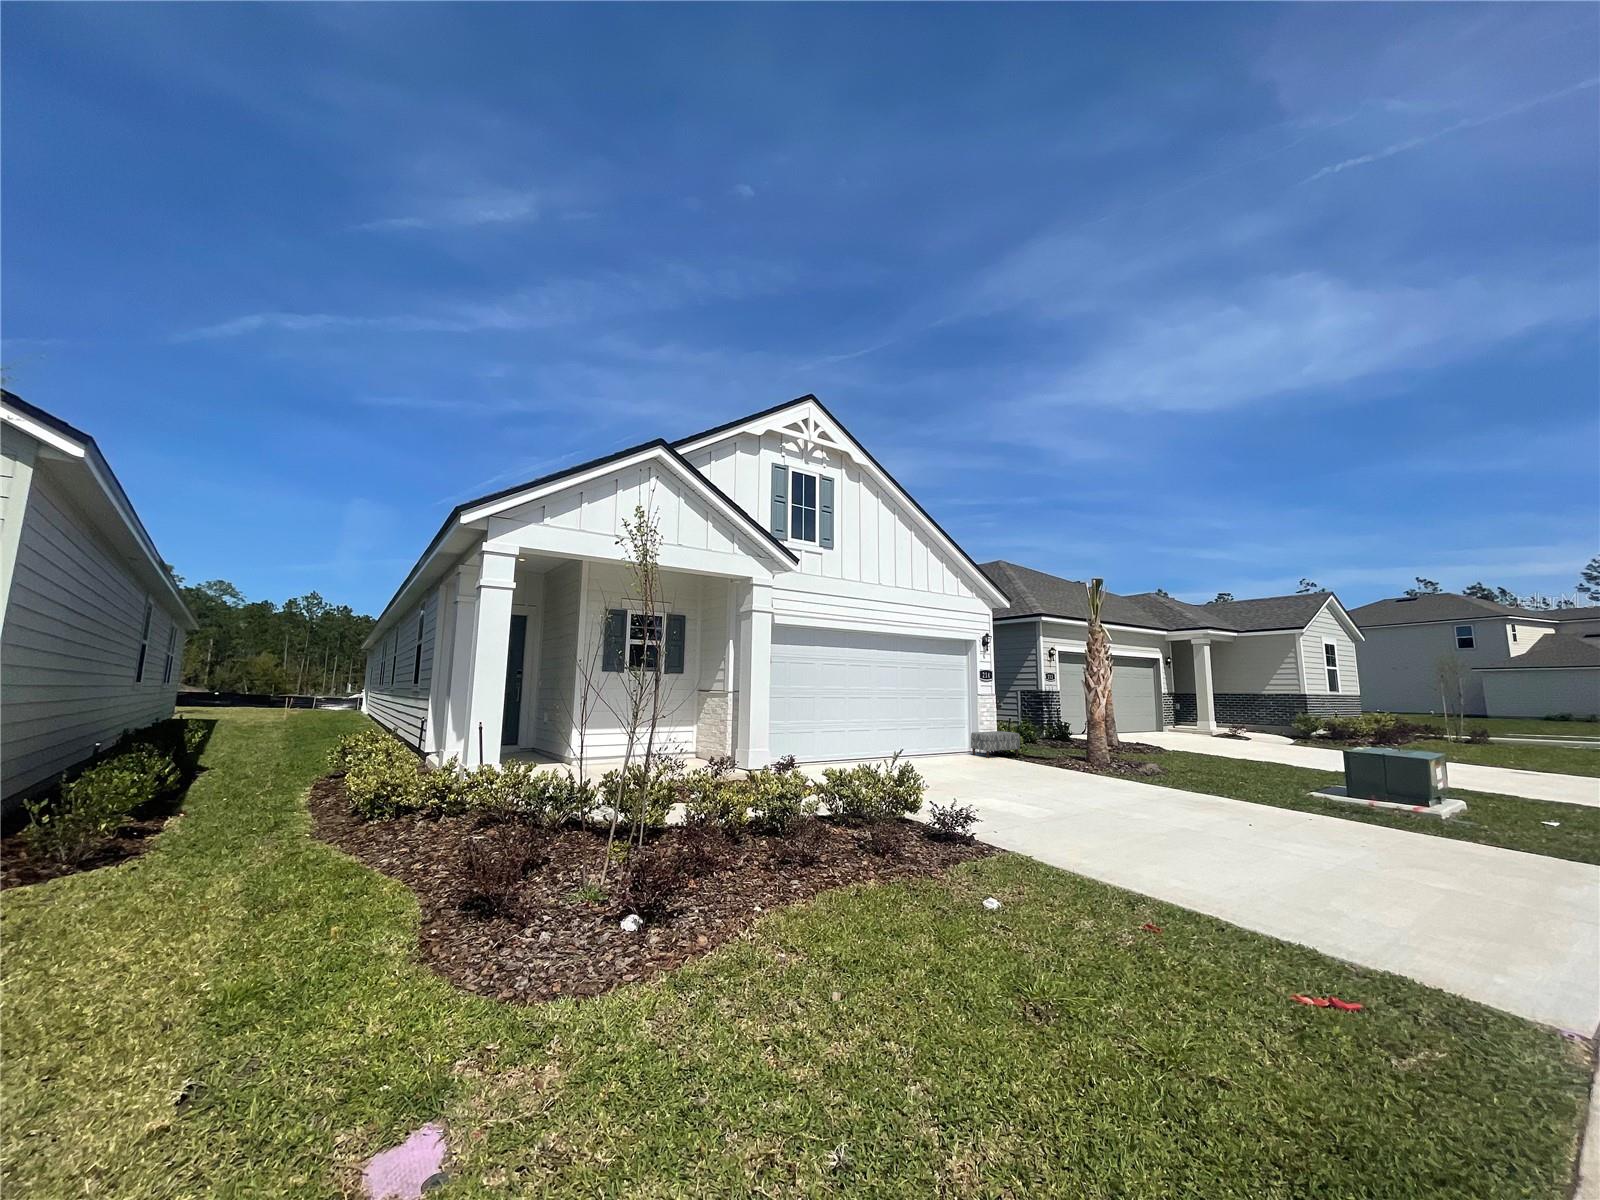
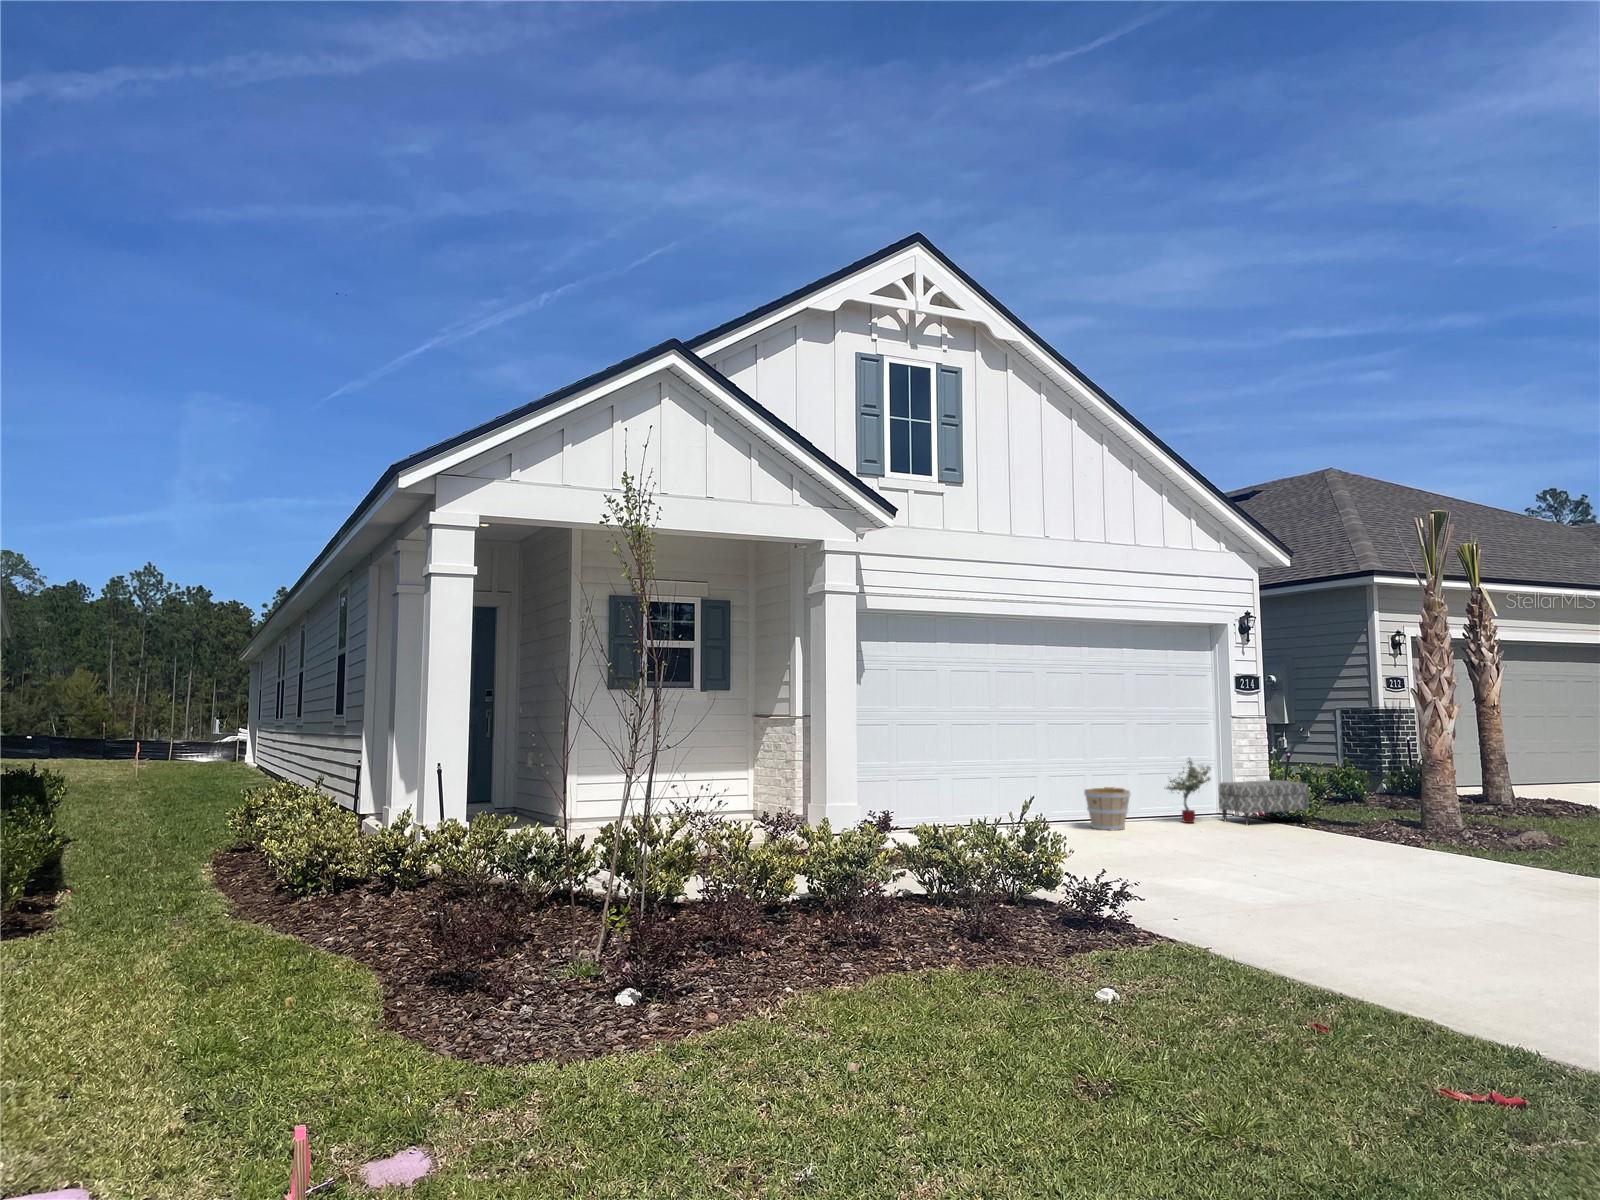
potted tree: none [941,717,968,757] -> present [1166,757,1211,823]
wooden bucket: none [898,735,925,762] -> present [1084,787,1131,830]

